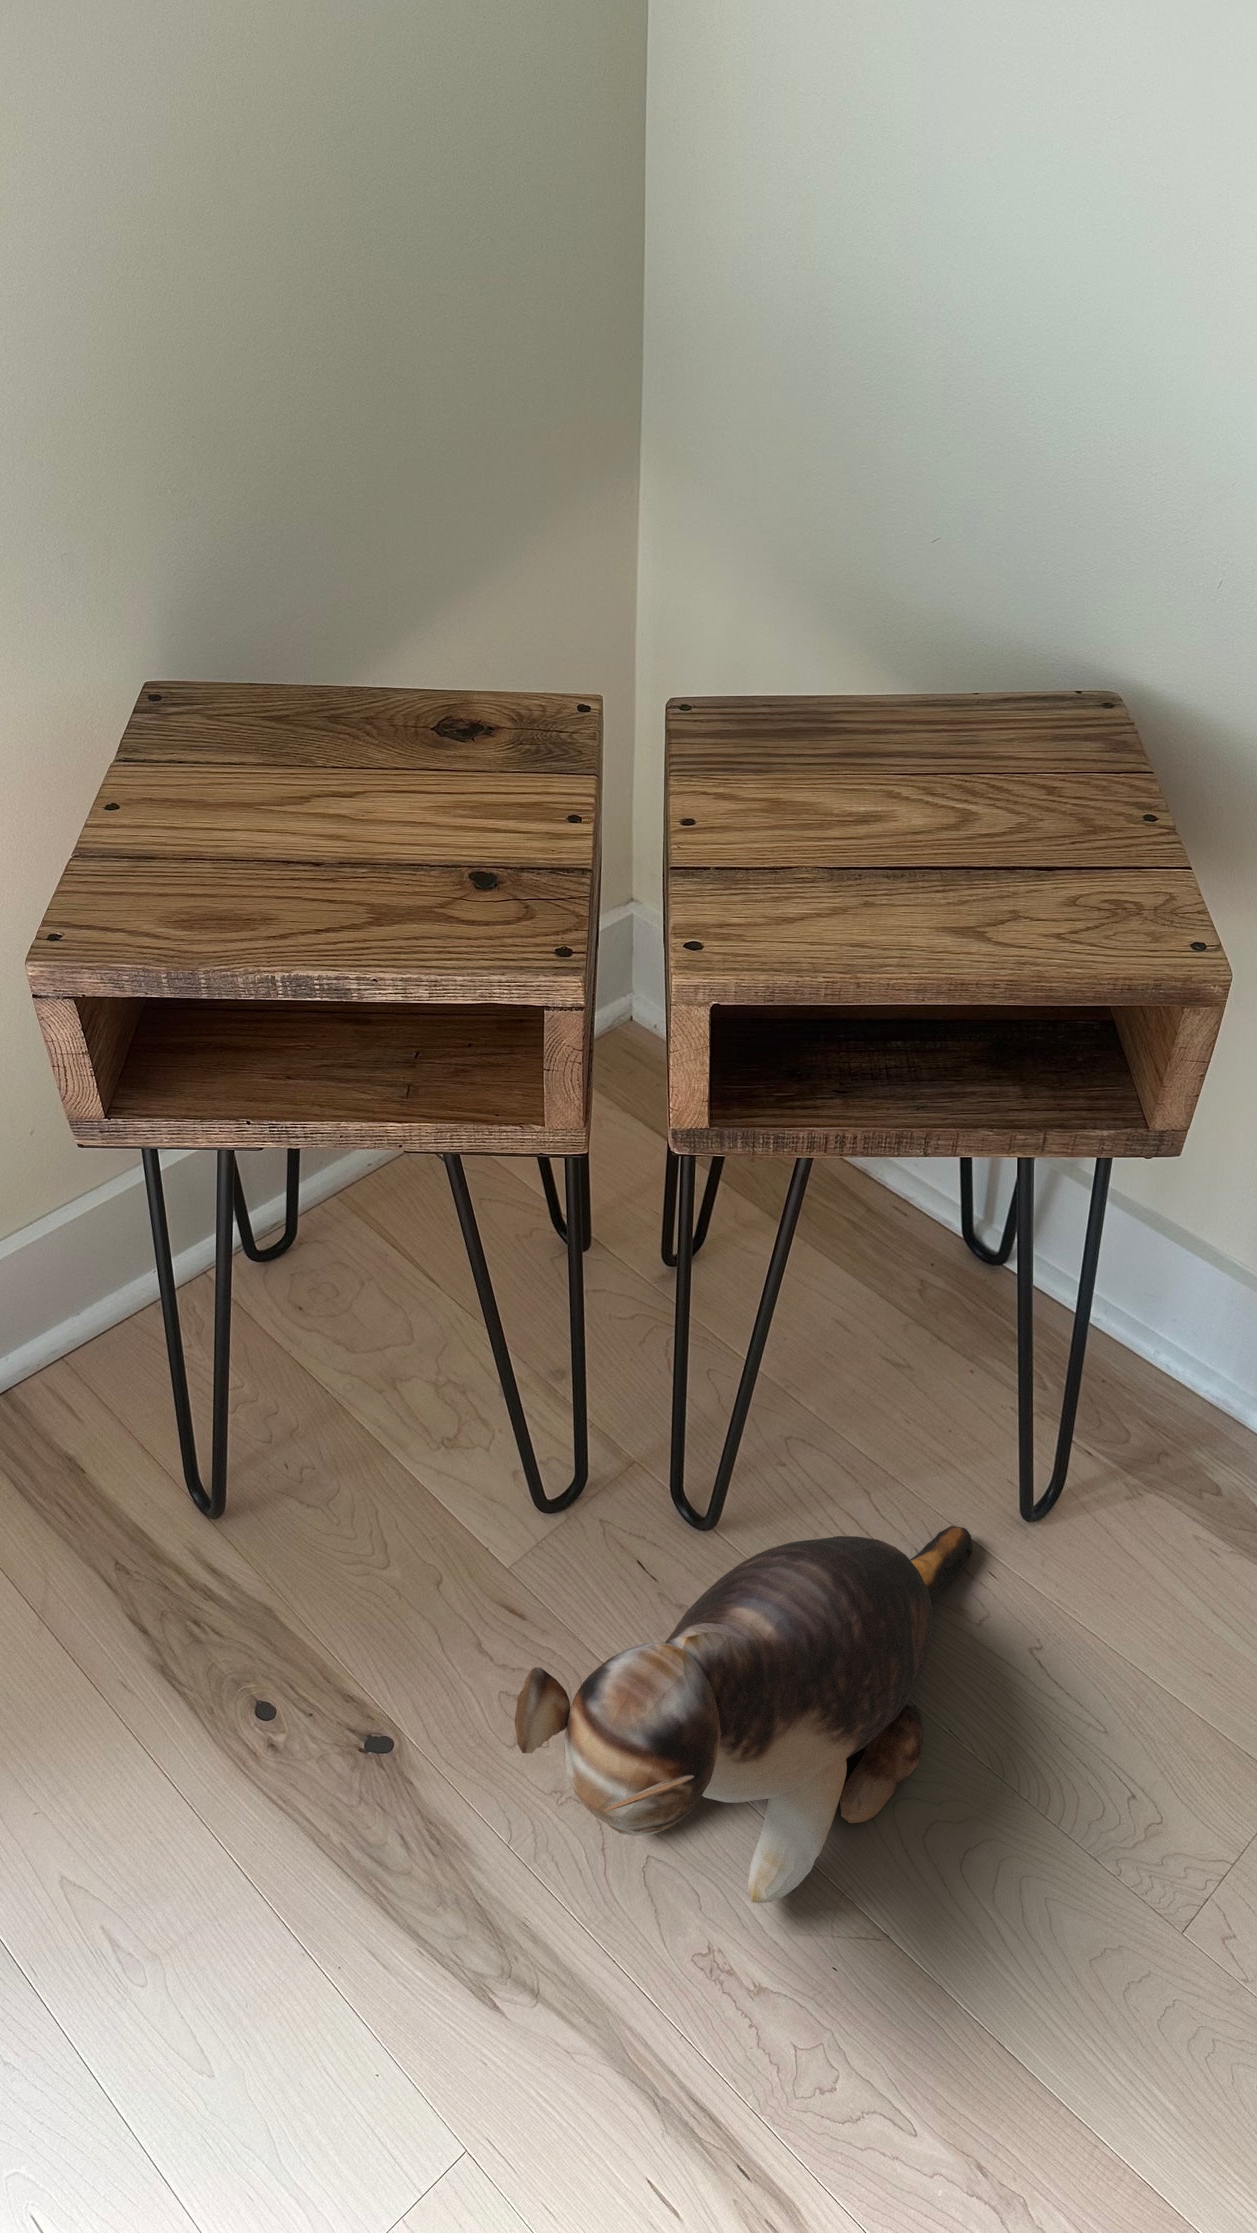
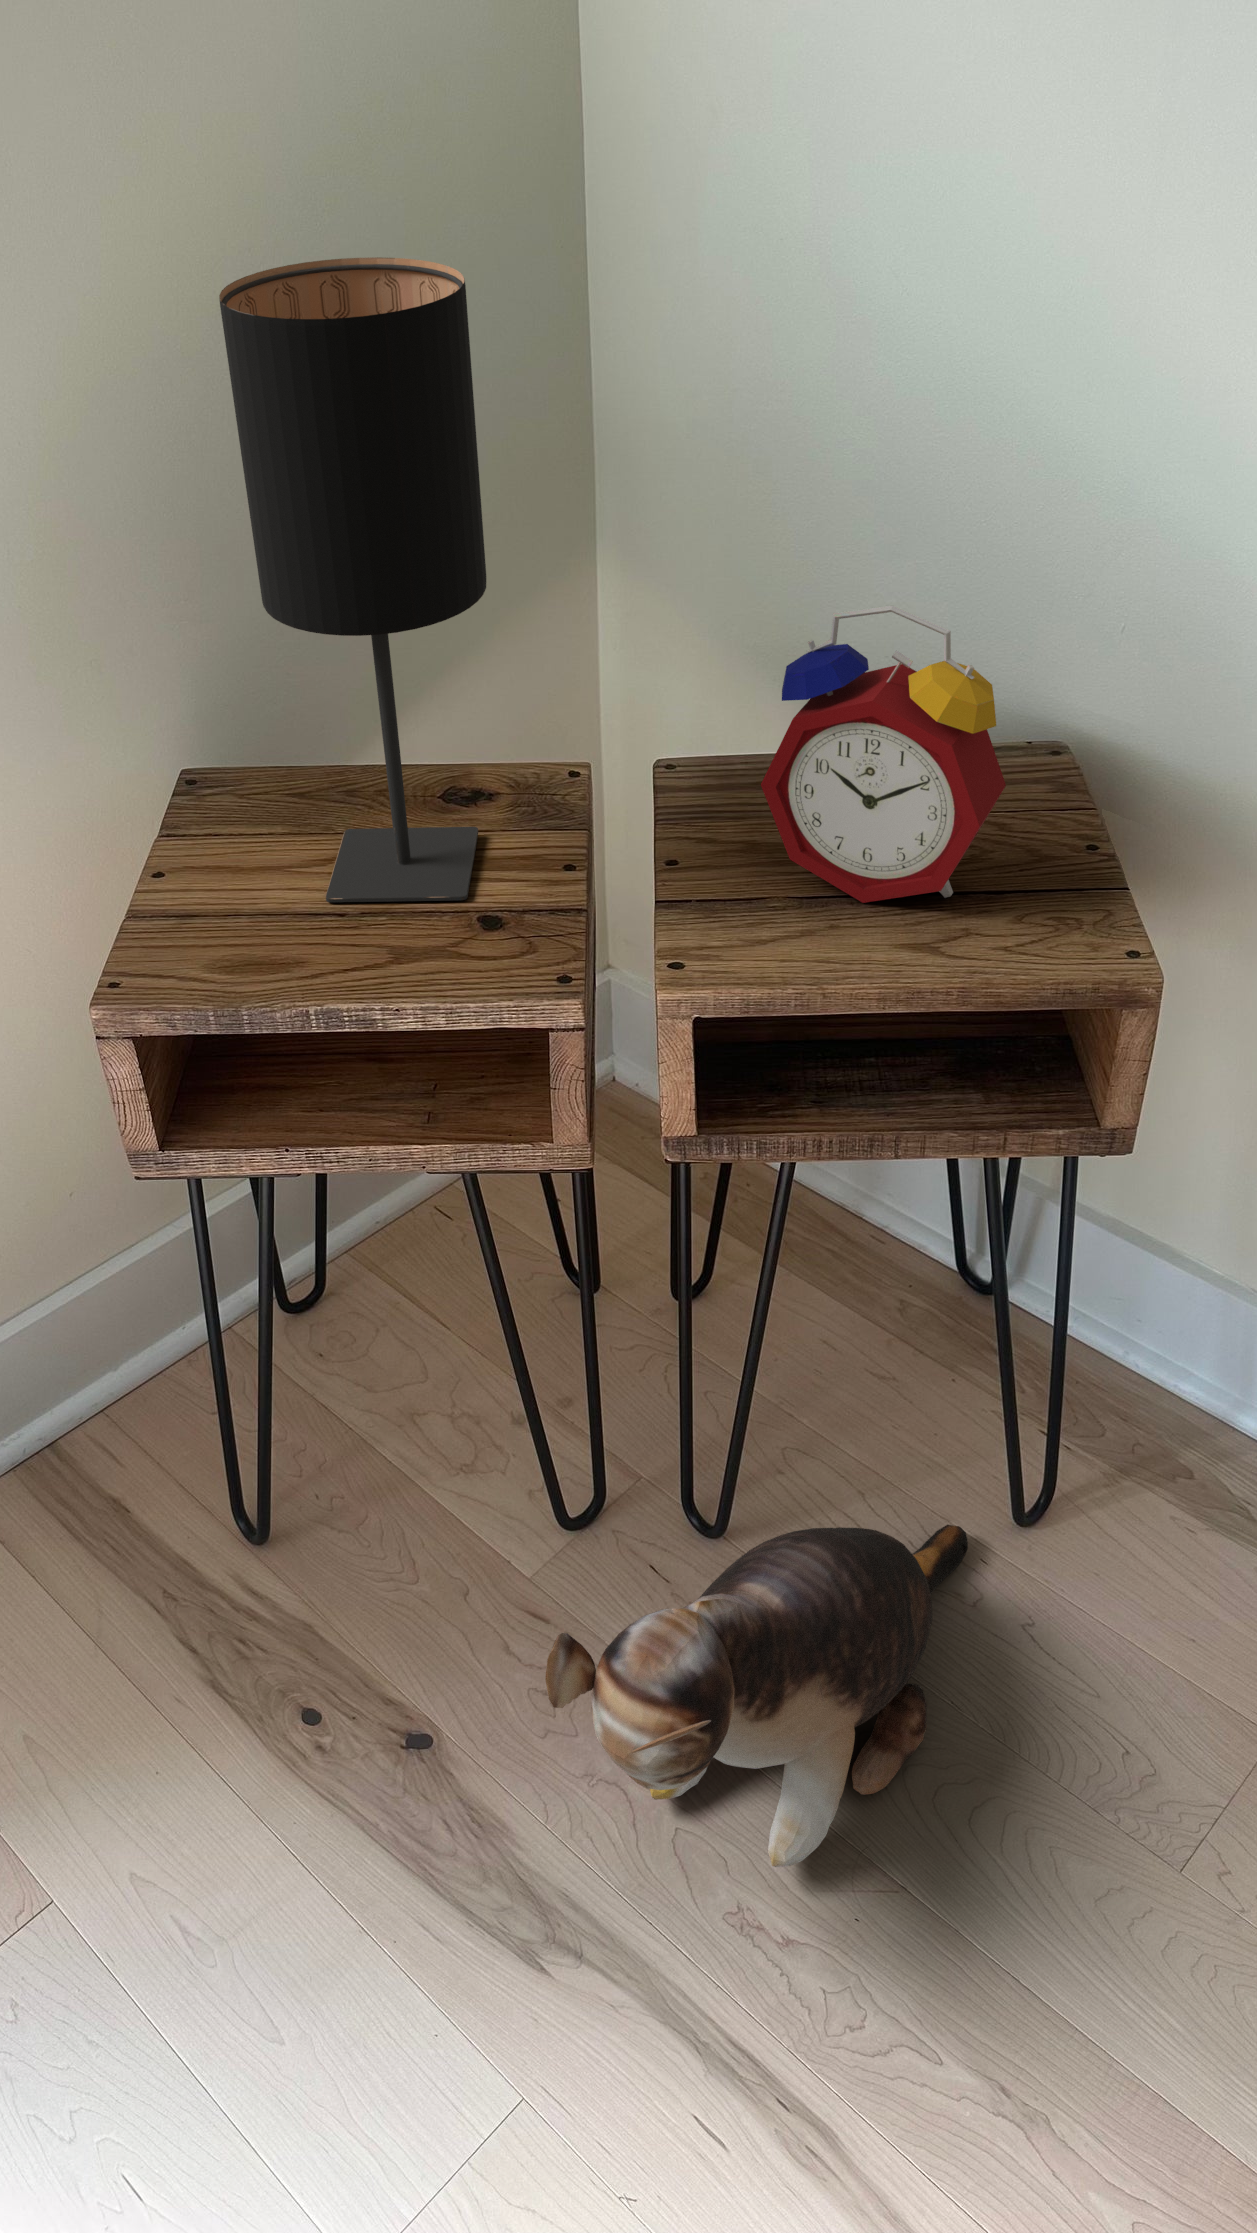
table lamp: none [189,111,492,854] -> present [219,257,486,902]
alarm clock: none [792,546,1066,875] -> present [761,605,1006,903]

